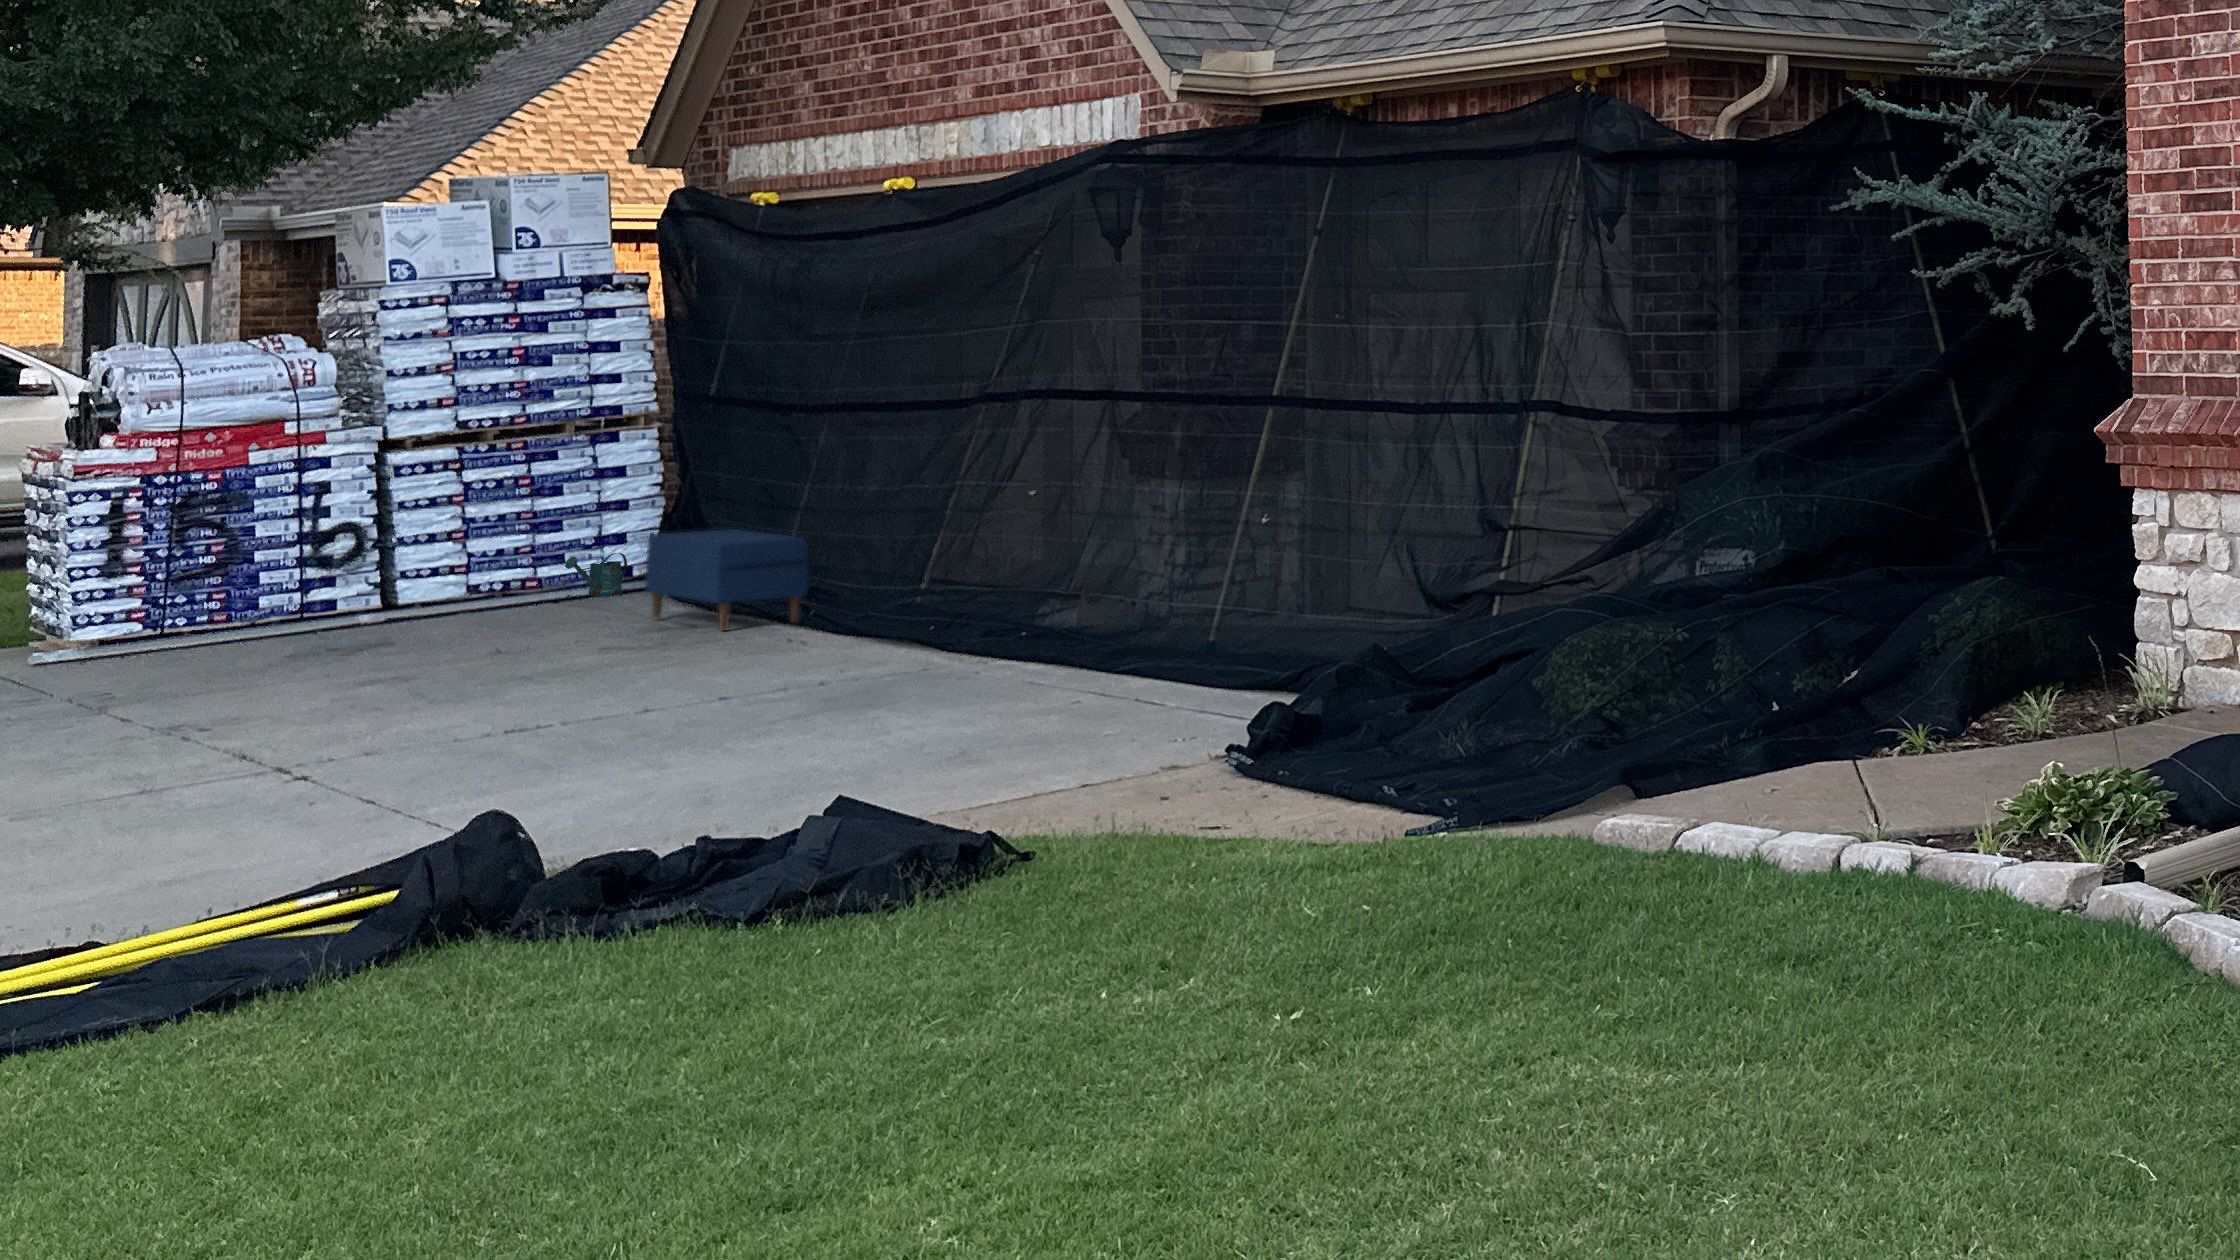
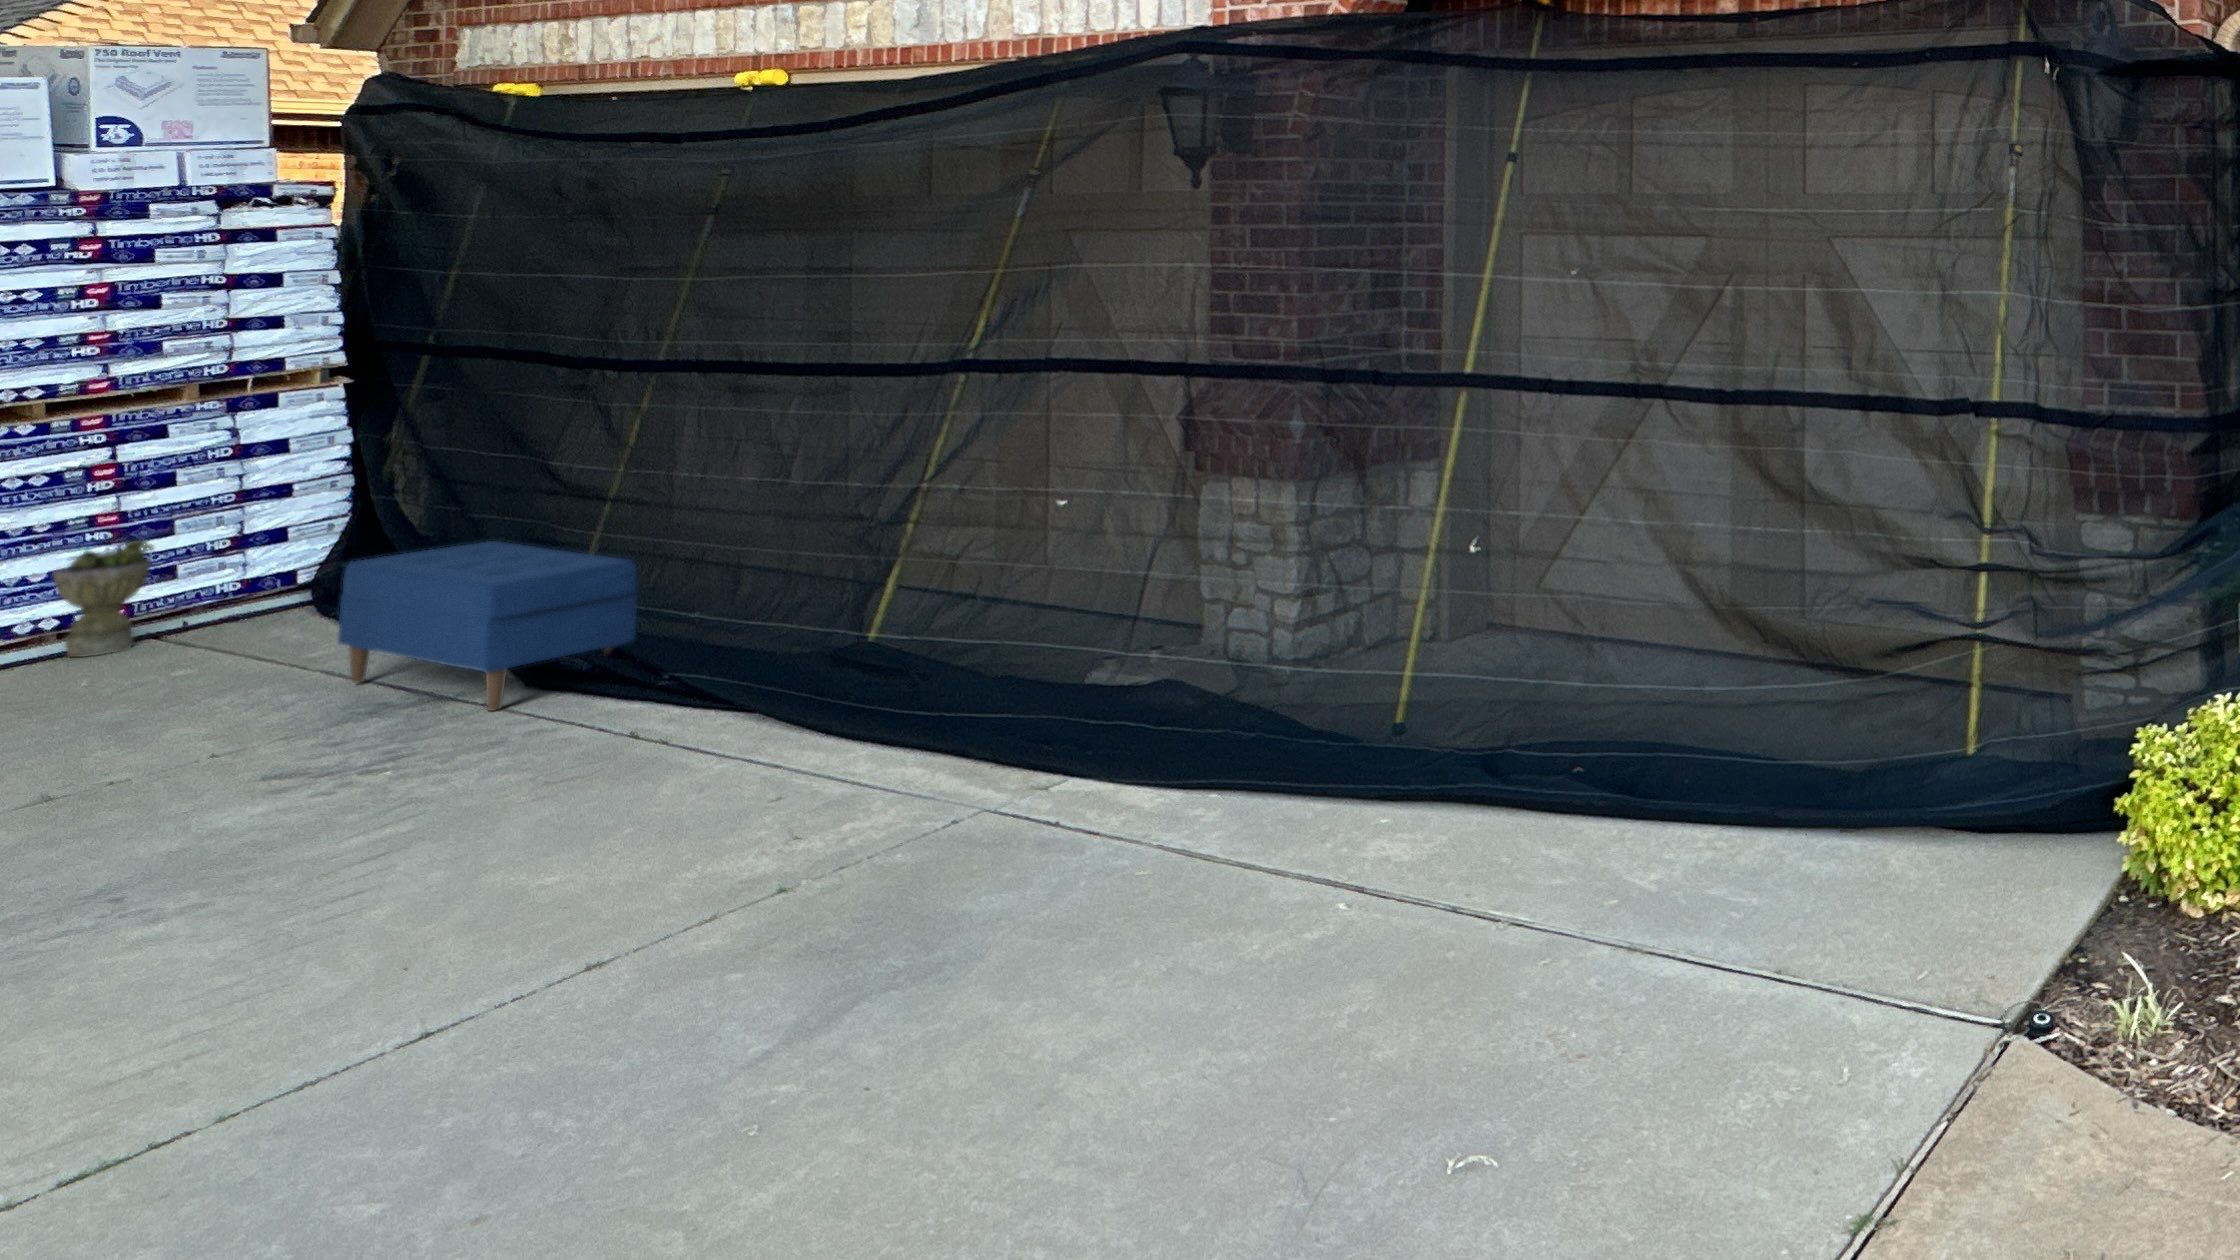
planter: none [498,528,552,607] -> present [53,539,154,657]
watering can: present [565,553,627,596] -> none [176,560,285,624]

